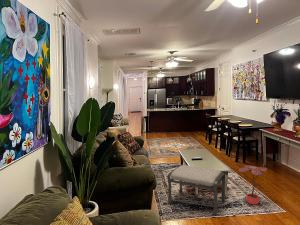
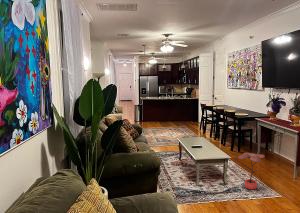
ottoman: present [167,165,225,215] -> none [171,153,225,200]

